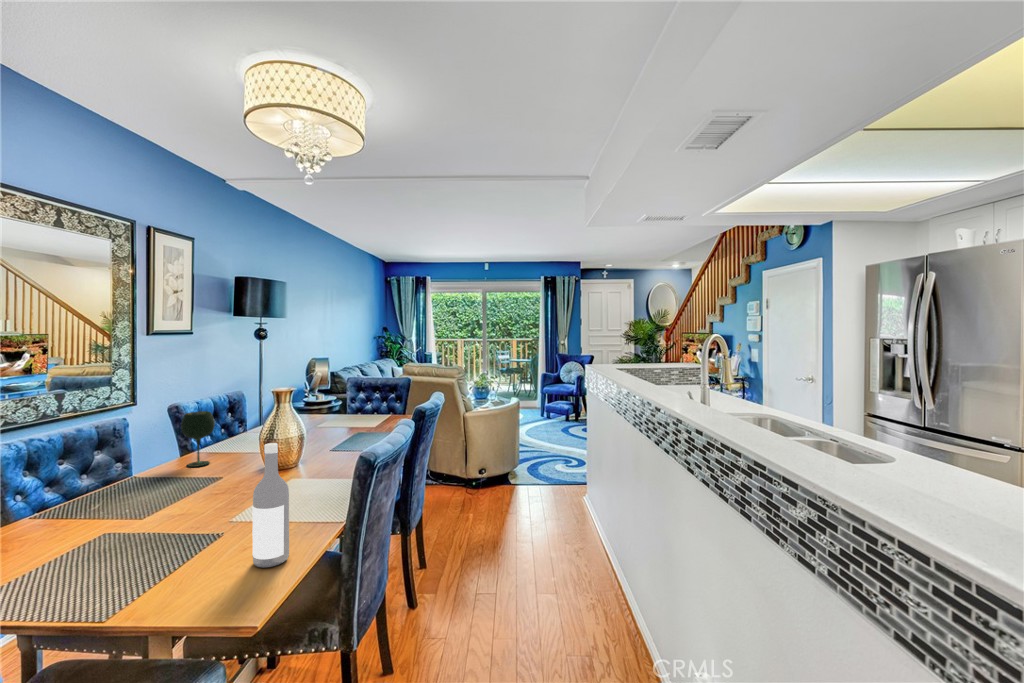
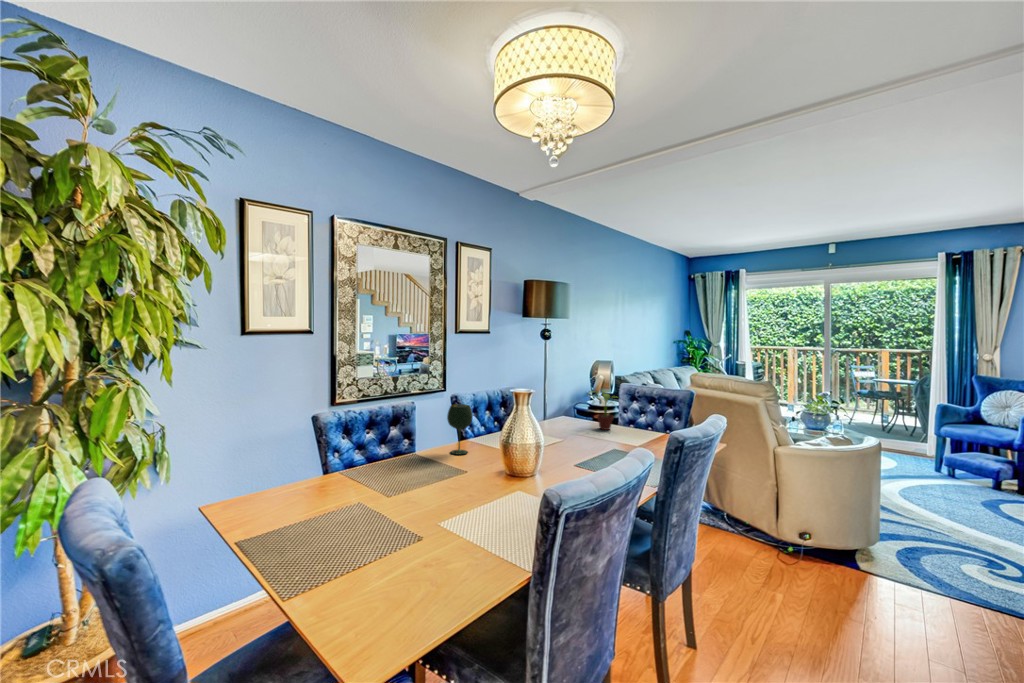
potted plant: none [322,384,358,421] -> present [591,391,613,430]
wine bottle: present [252,443,289,568] -> none [427,450,463,583]

